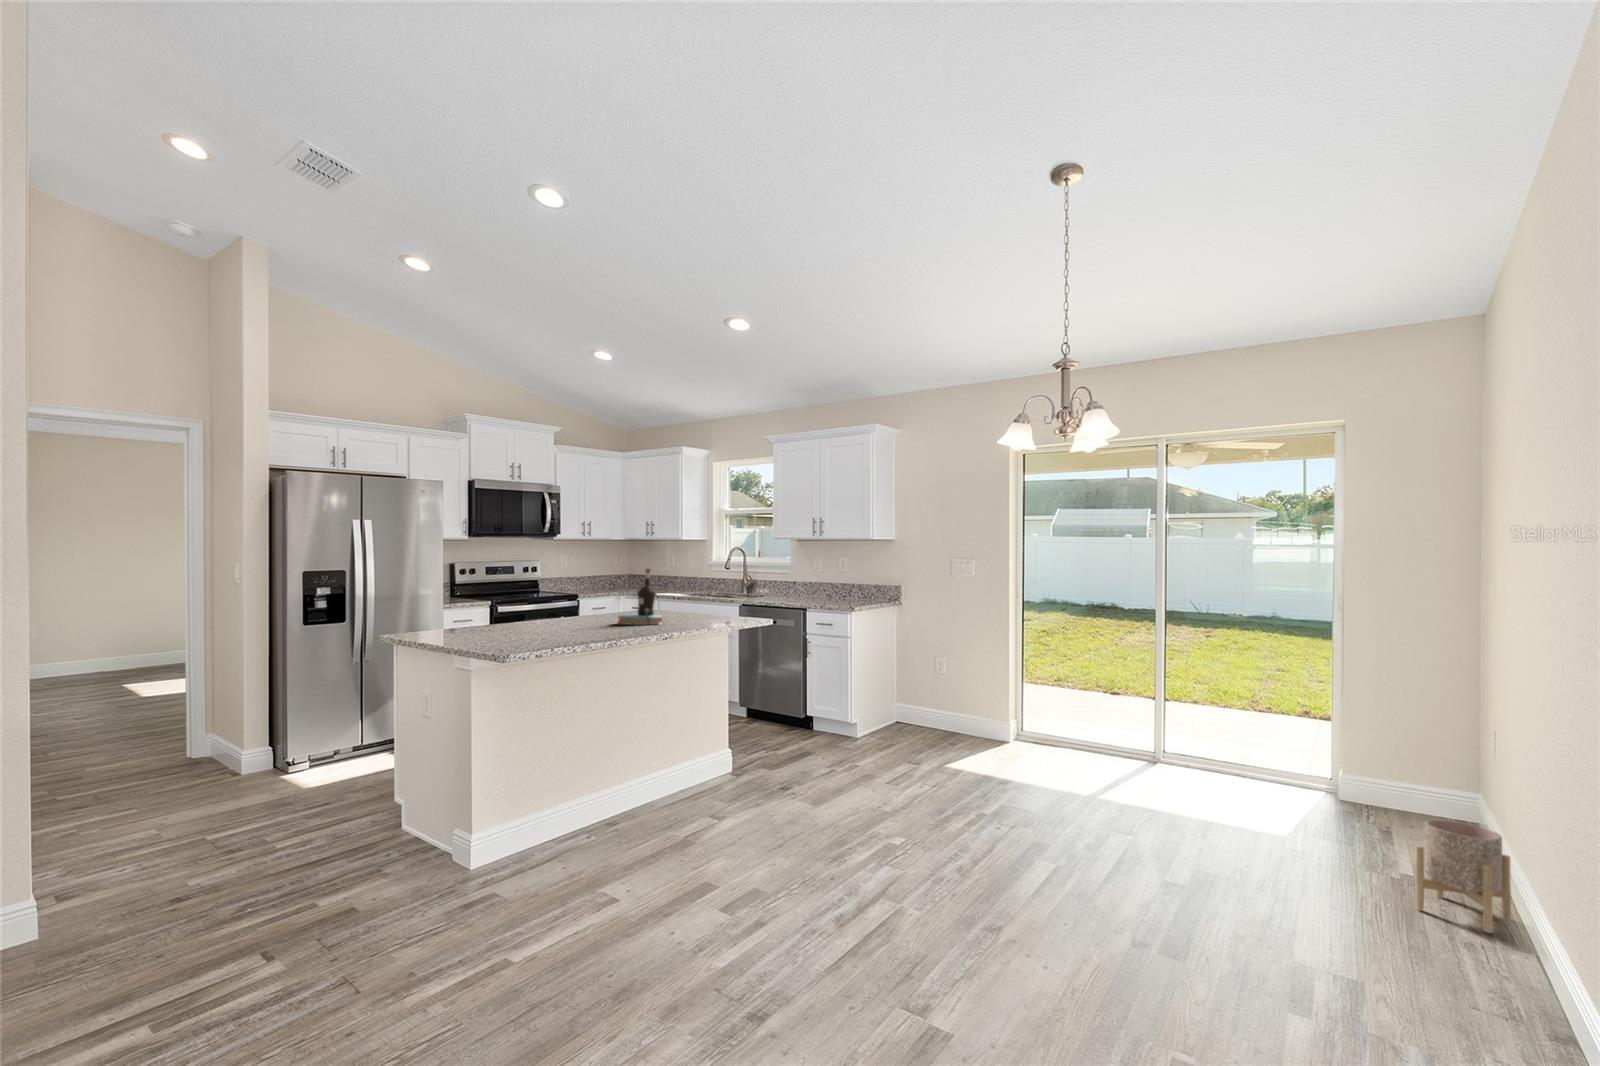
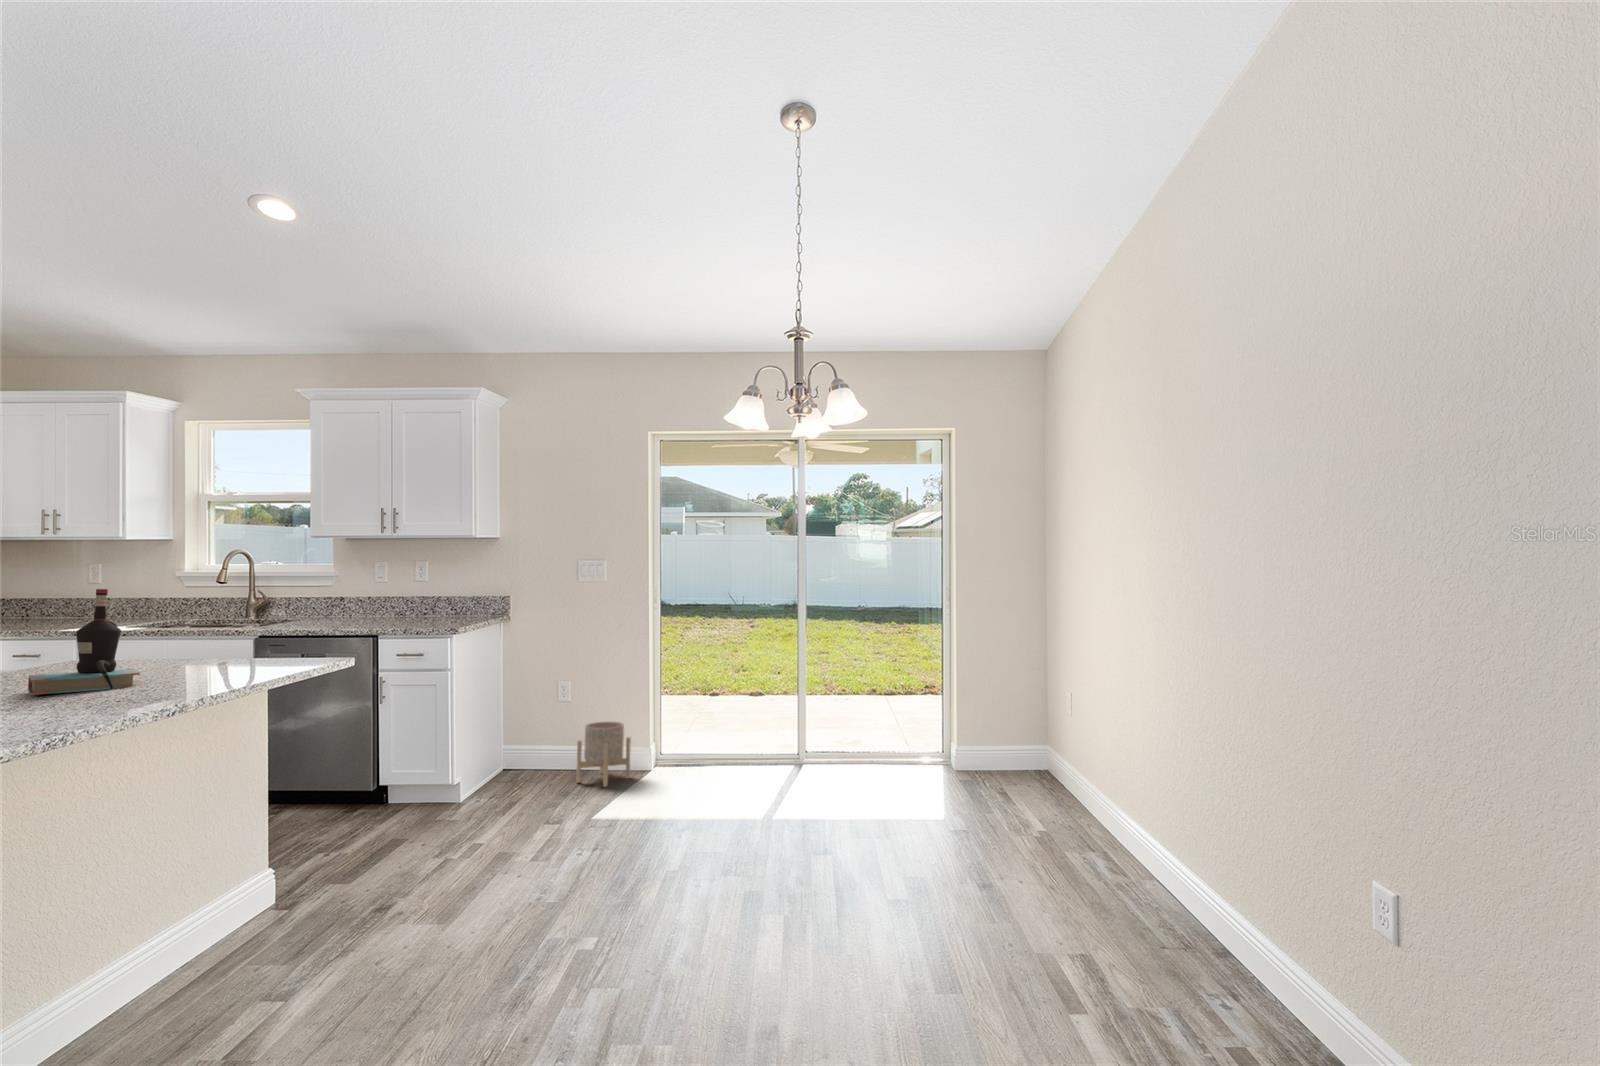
planter: present [1416,819,1511,933] -> present [576,722,631,787]

